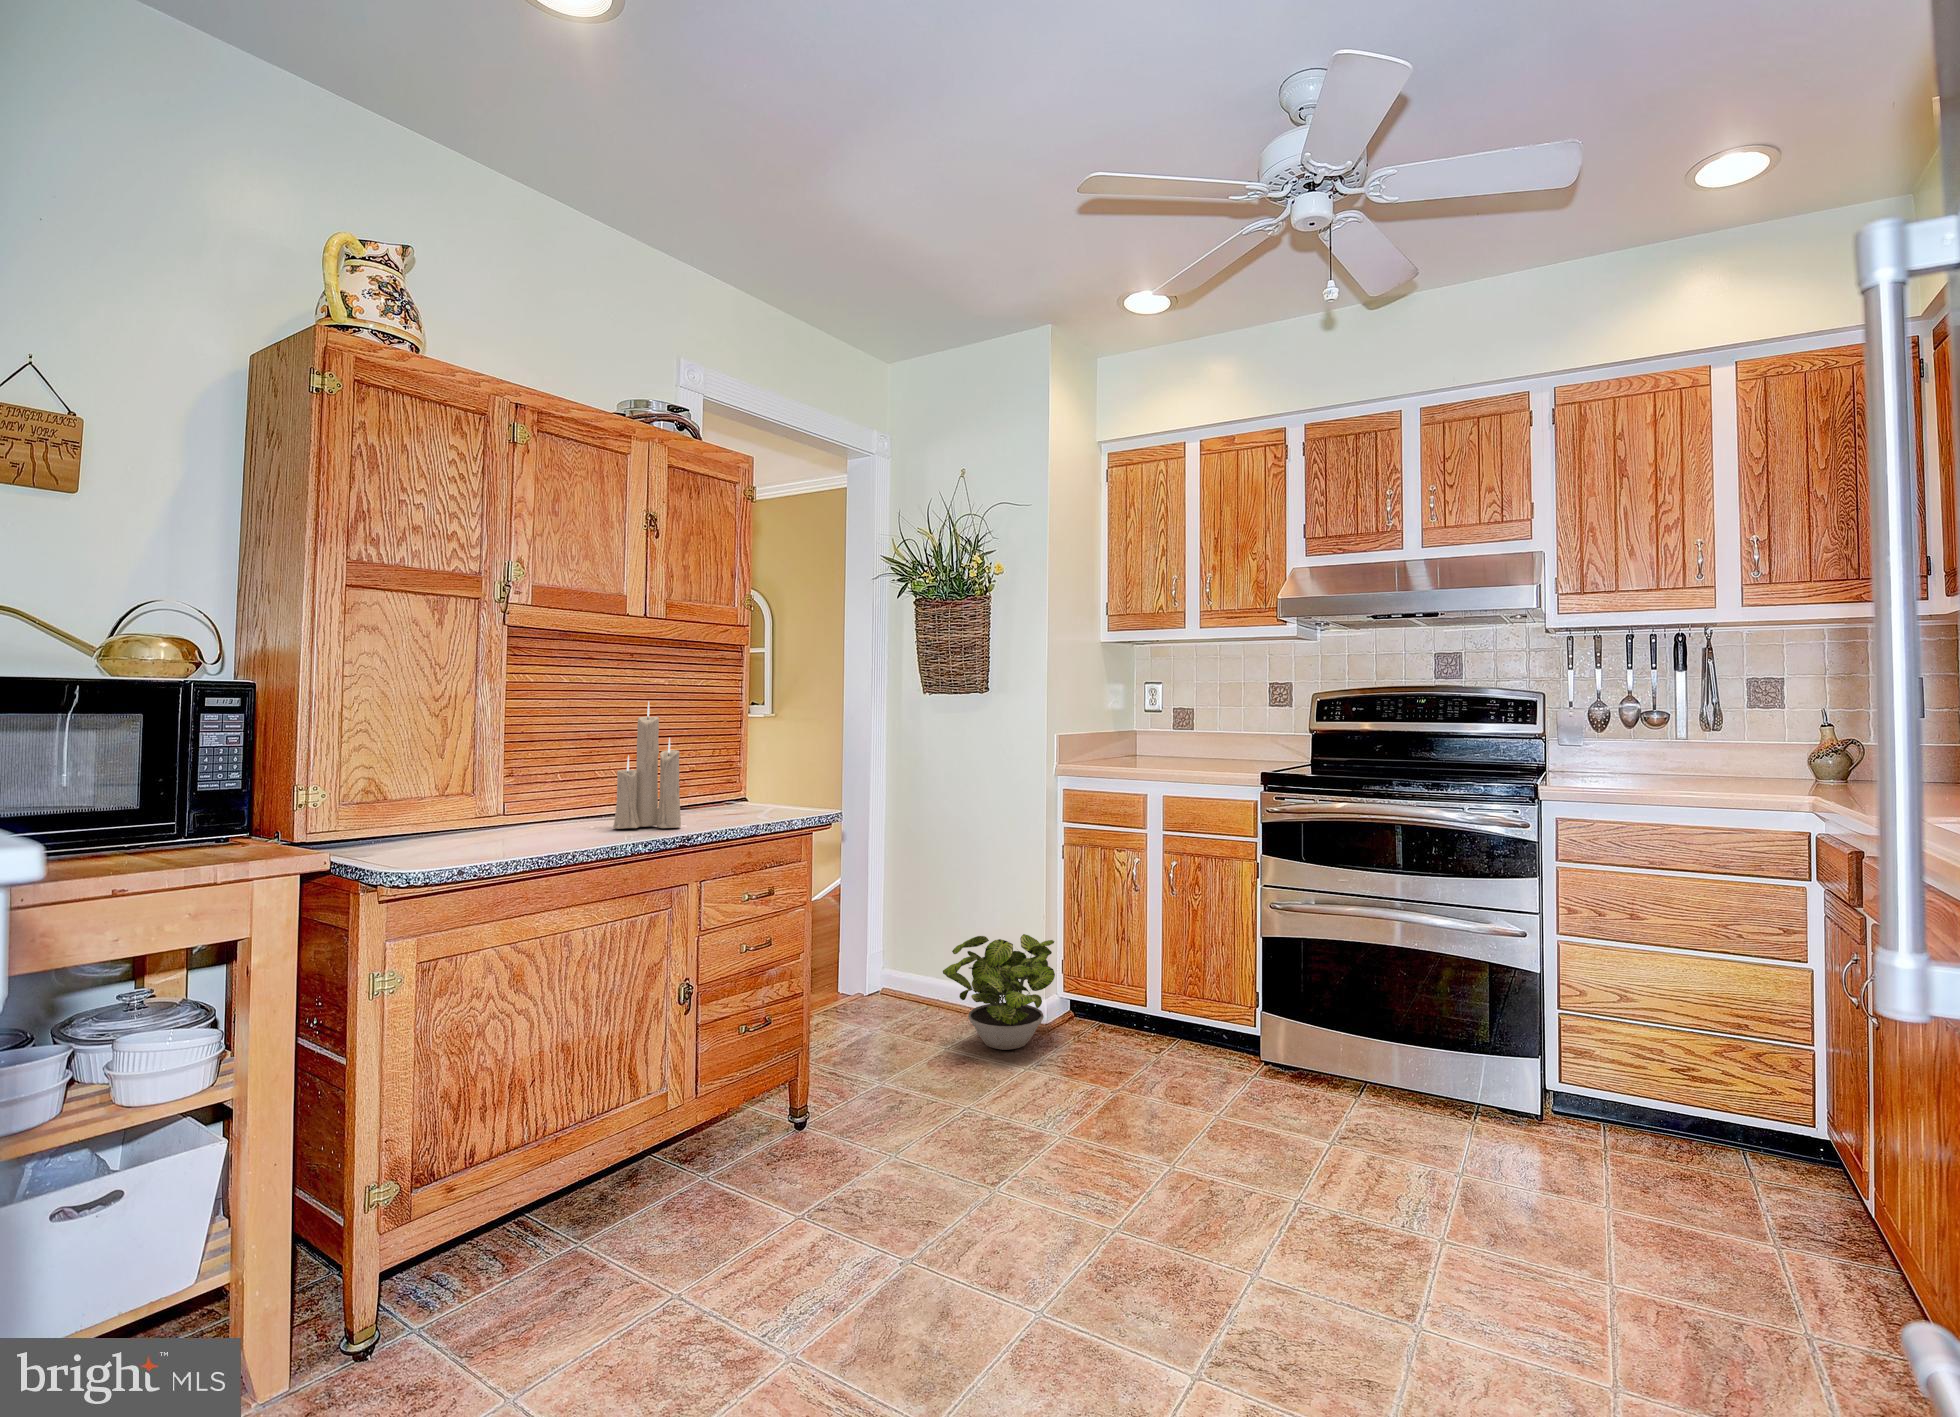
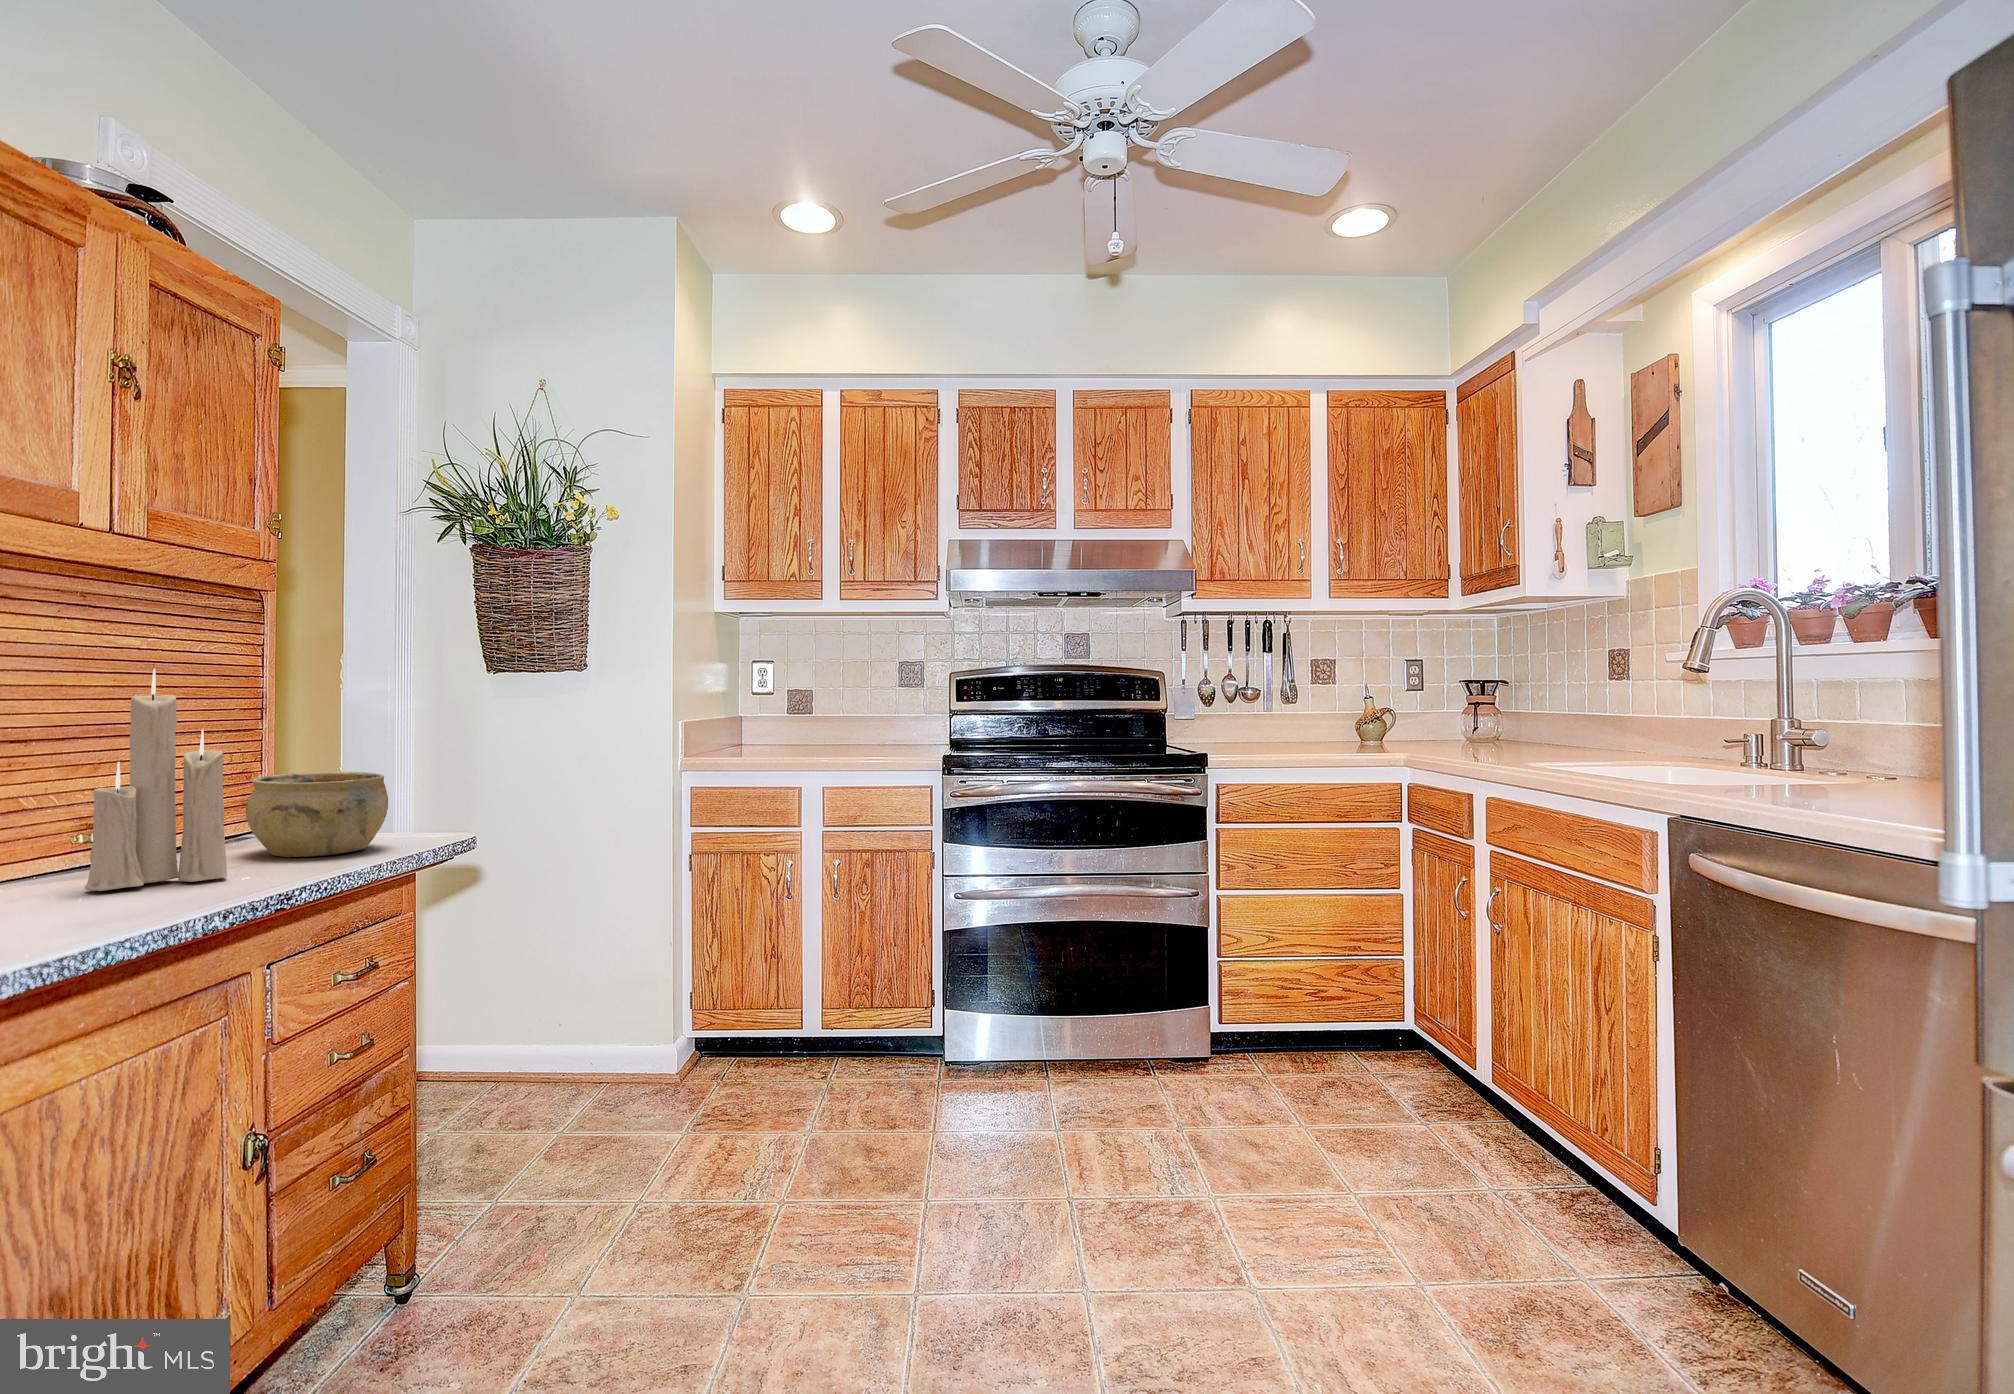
ceramic bowl: none [708,765,786,819] -> present [246,772,388,857]
potted plant: present [943,934,1055,1050] -> none [564,967,707,1116]

